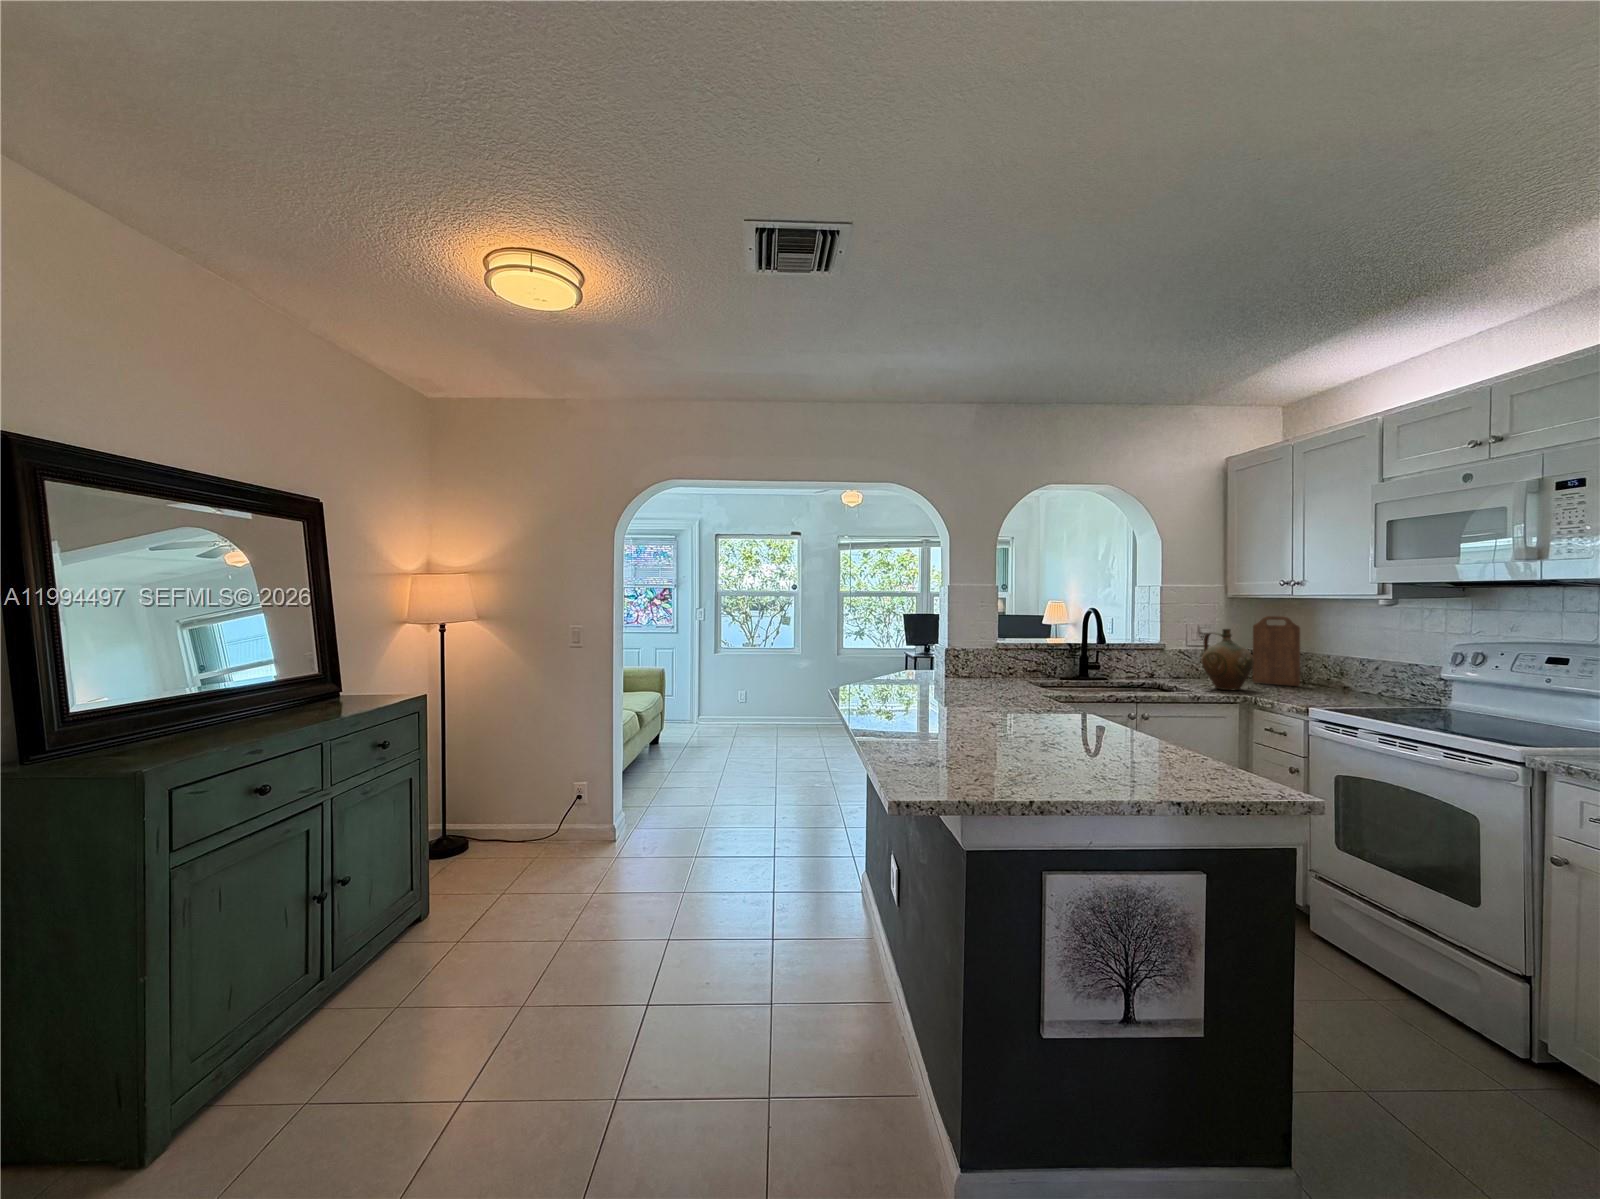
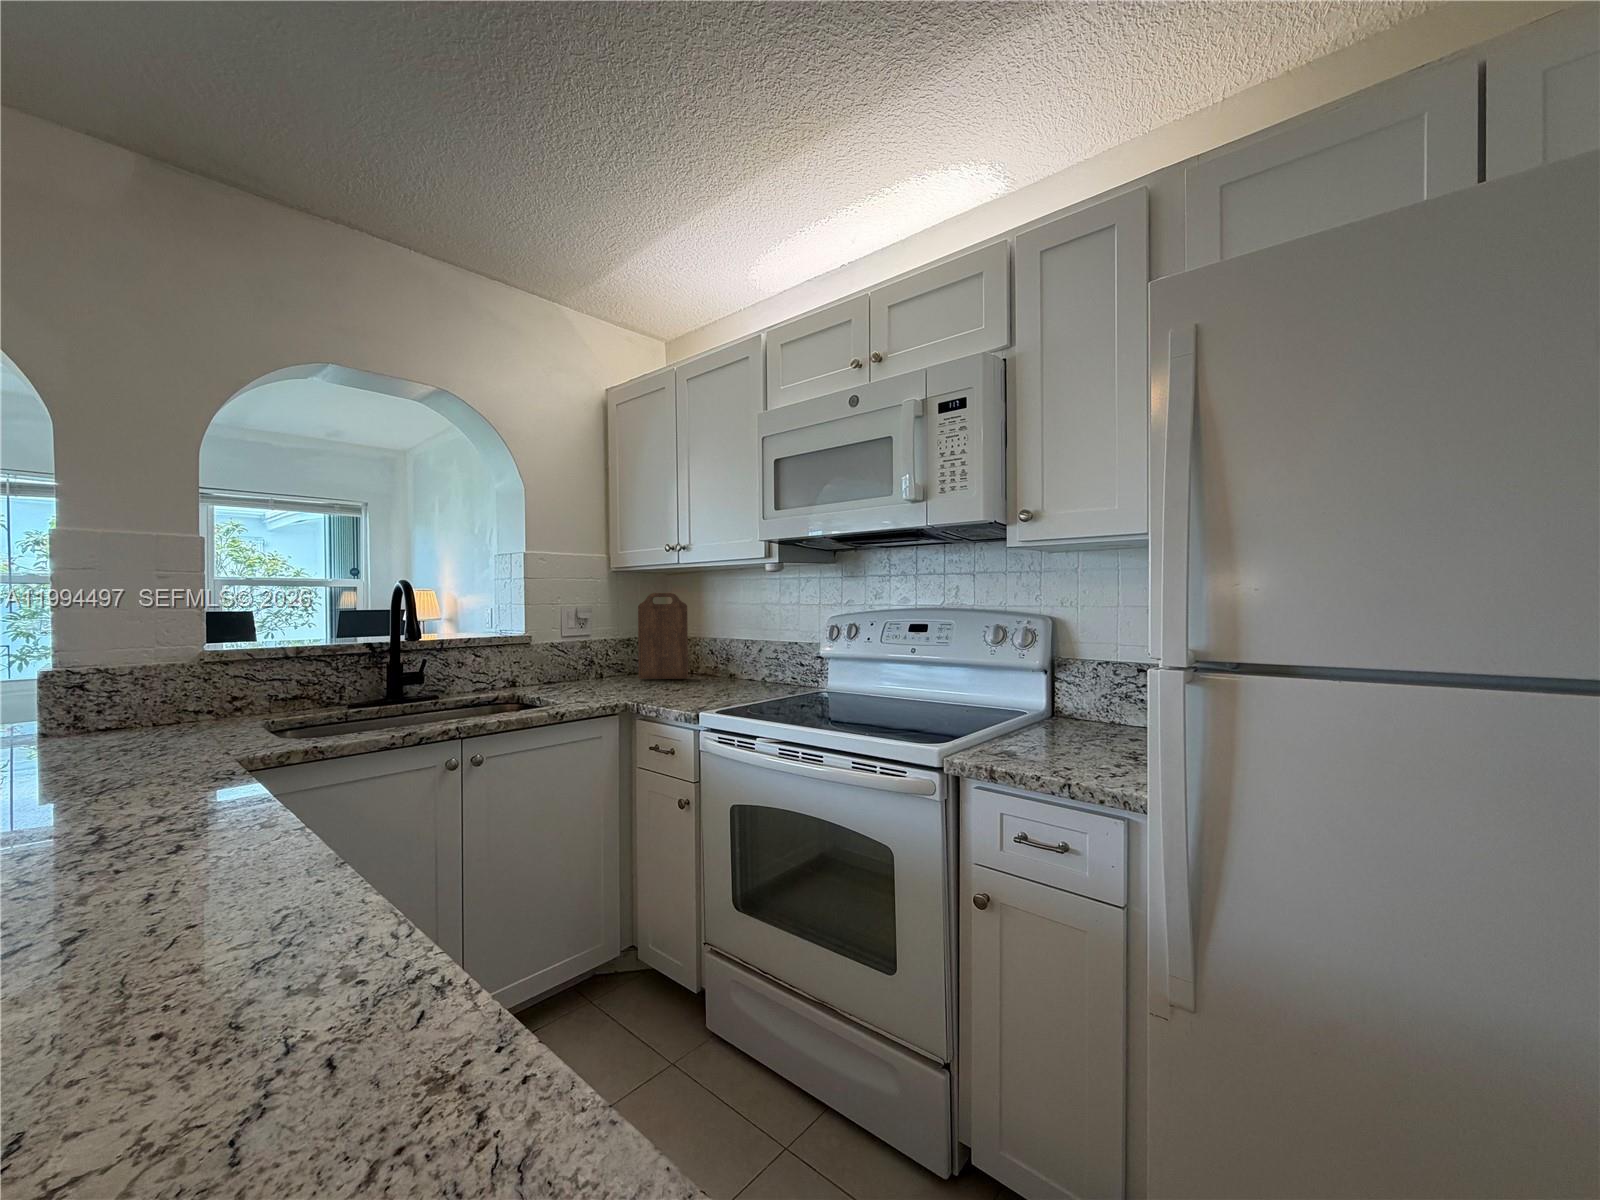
ceramic jug: present [1201,629,1254,690] -> none [574,609,638,695]

